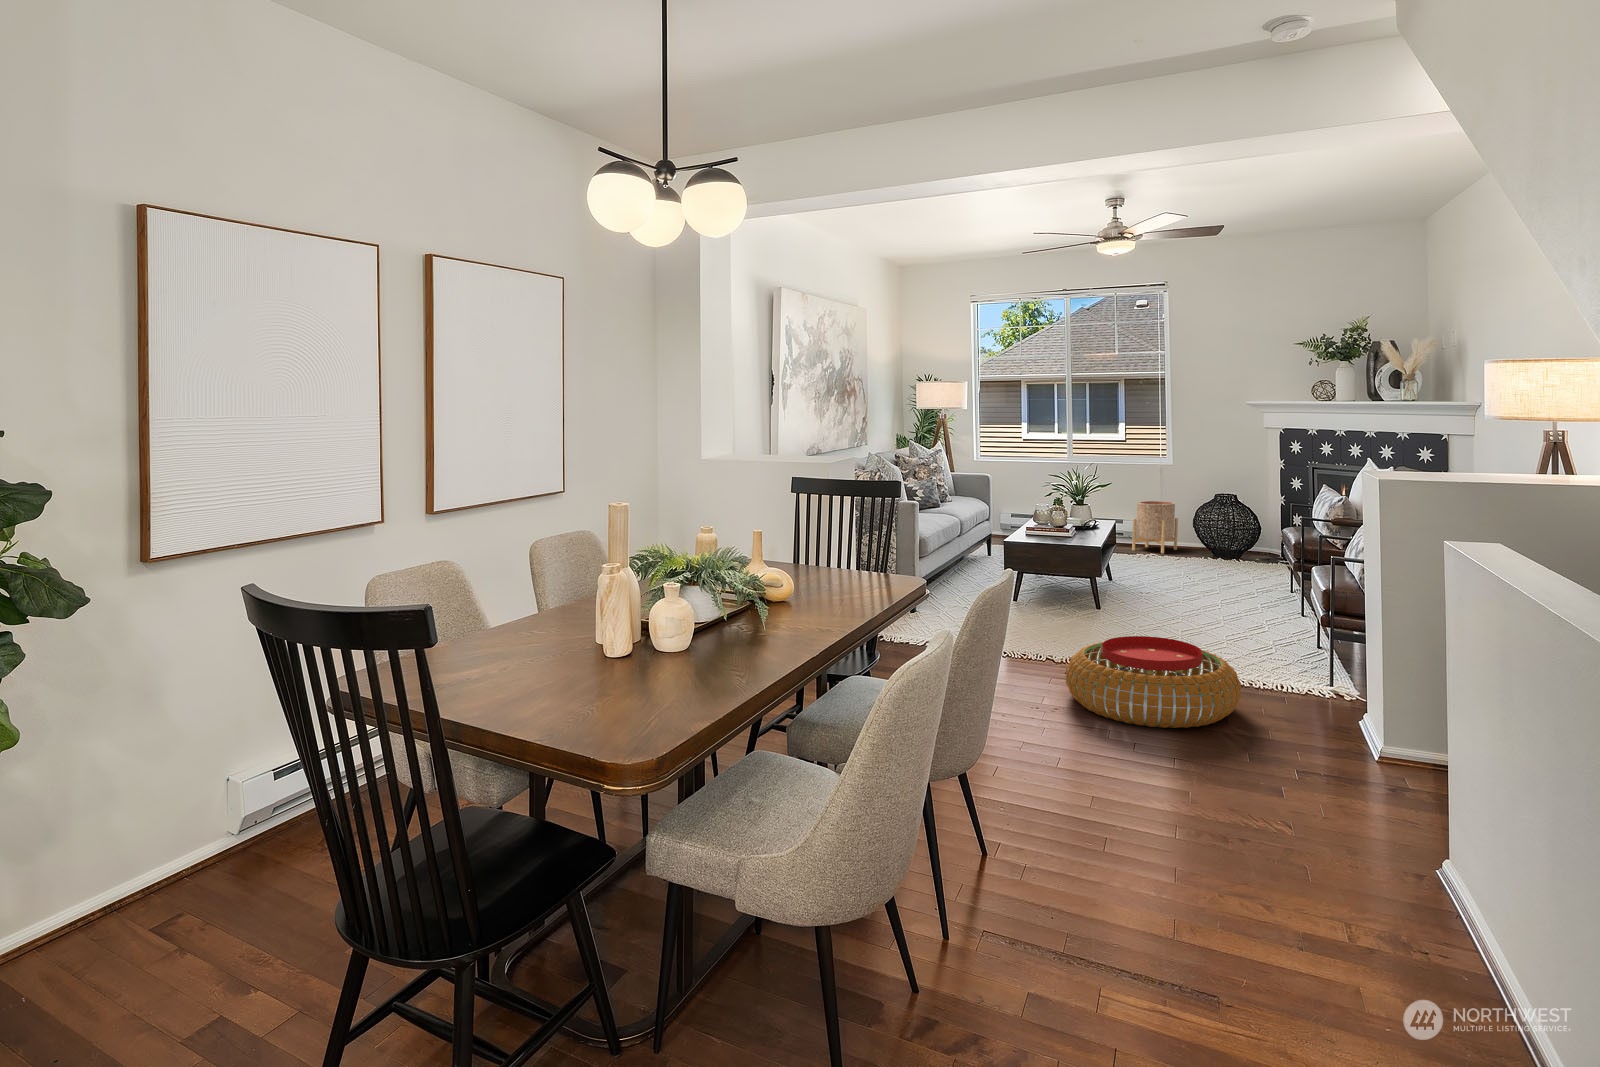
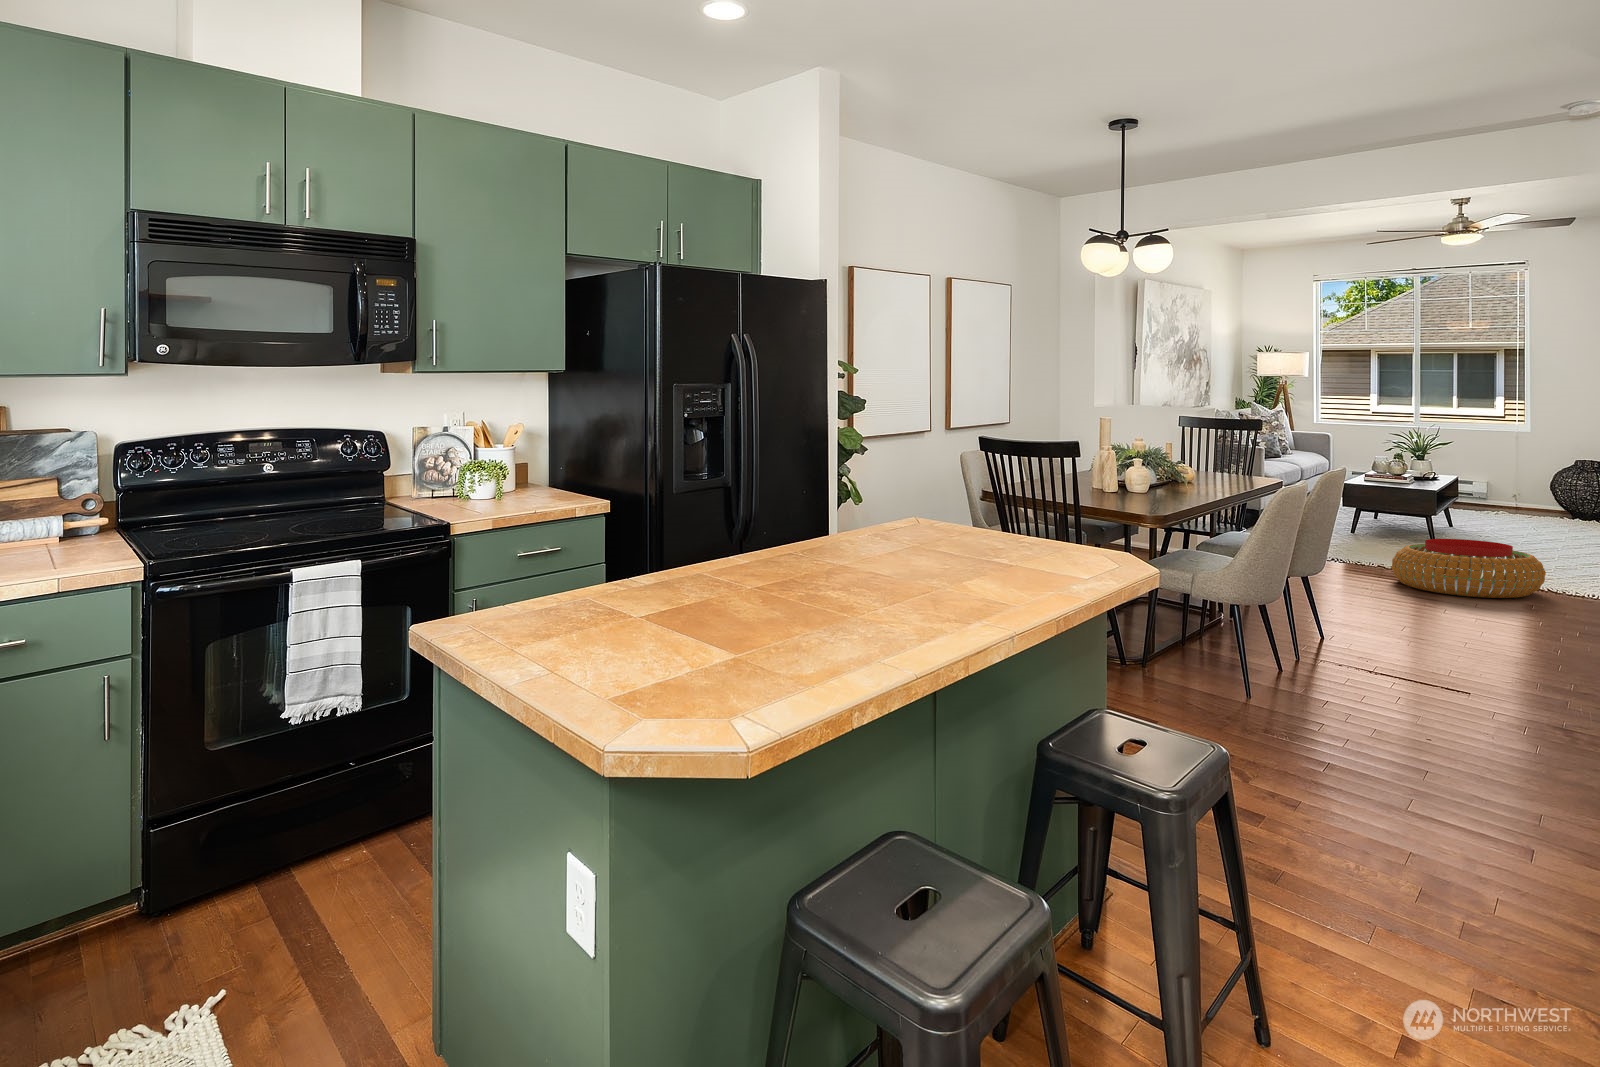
planter: present [1132,501,1178,553] -> none [1478,468,1533,517]

